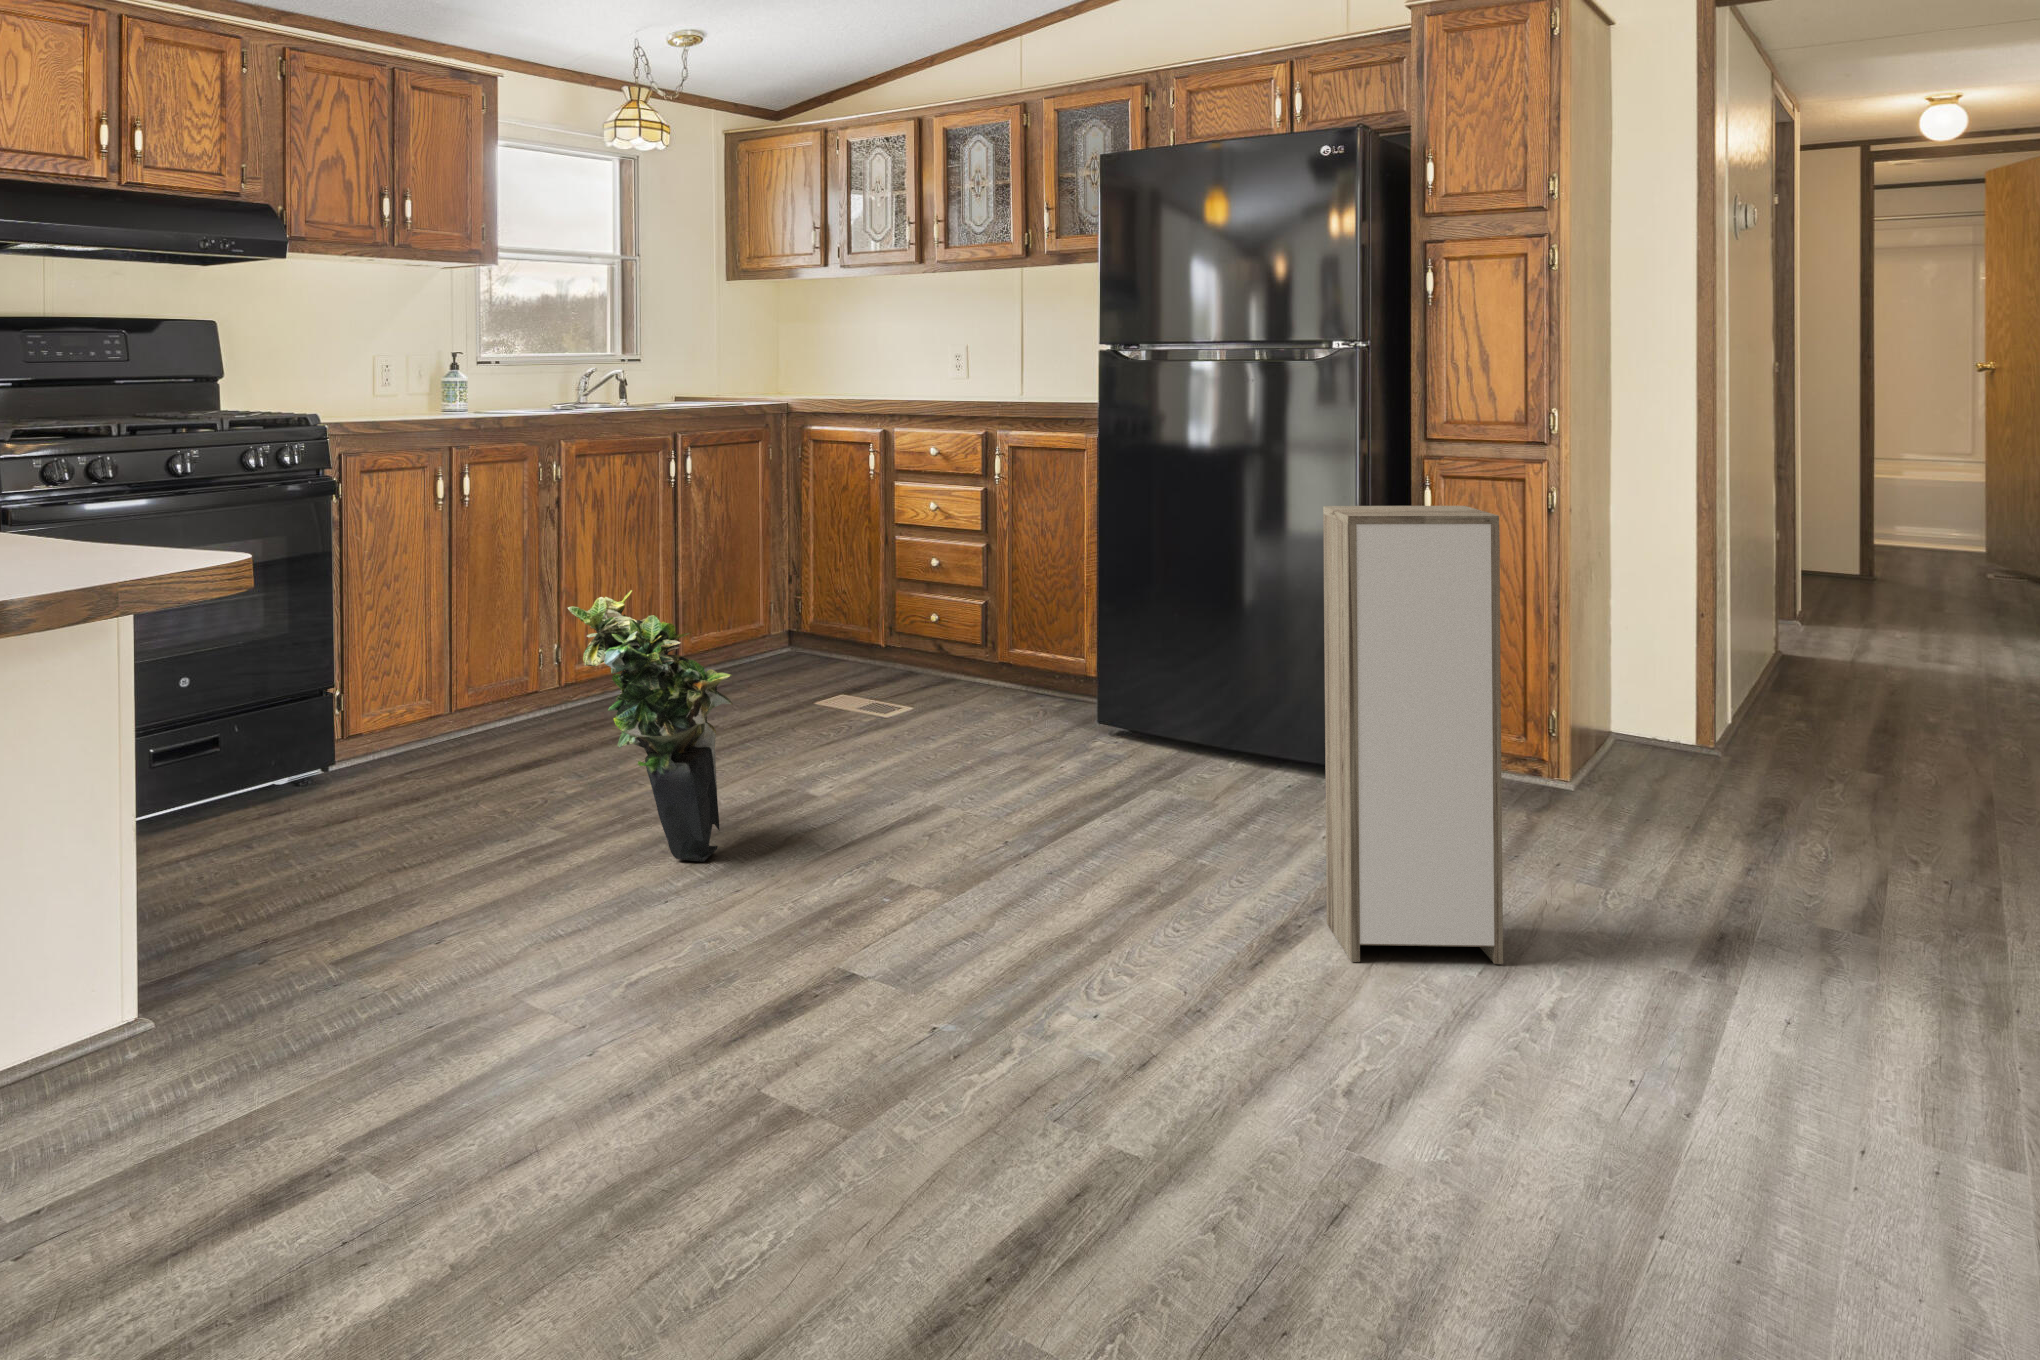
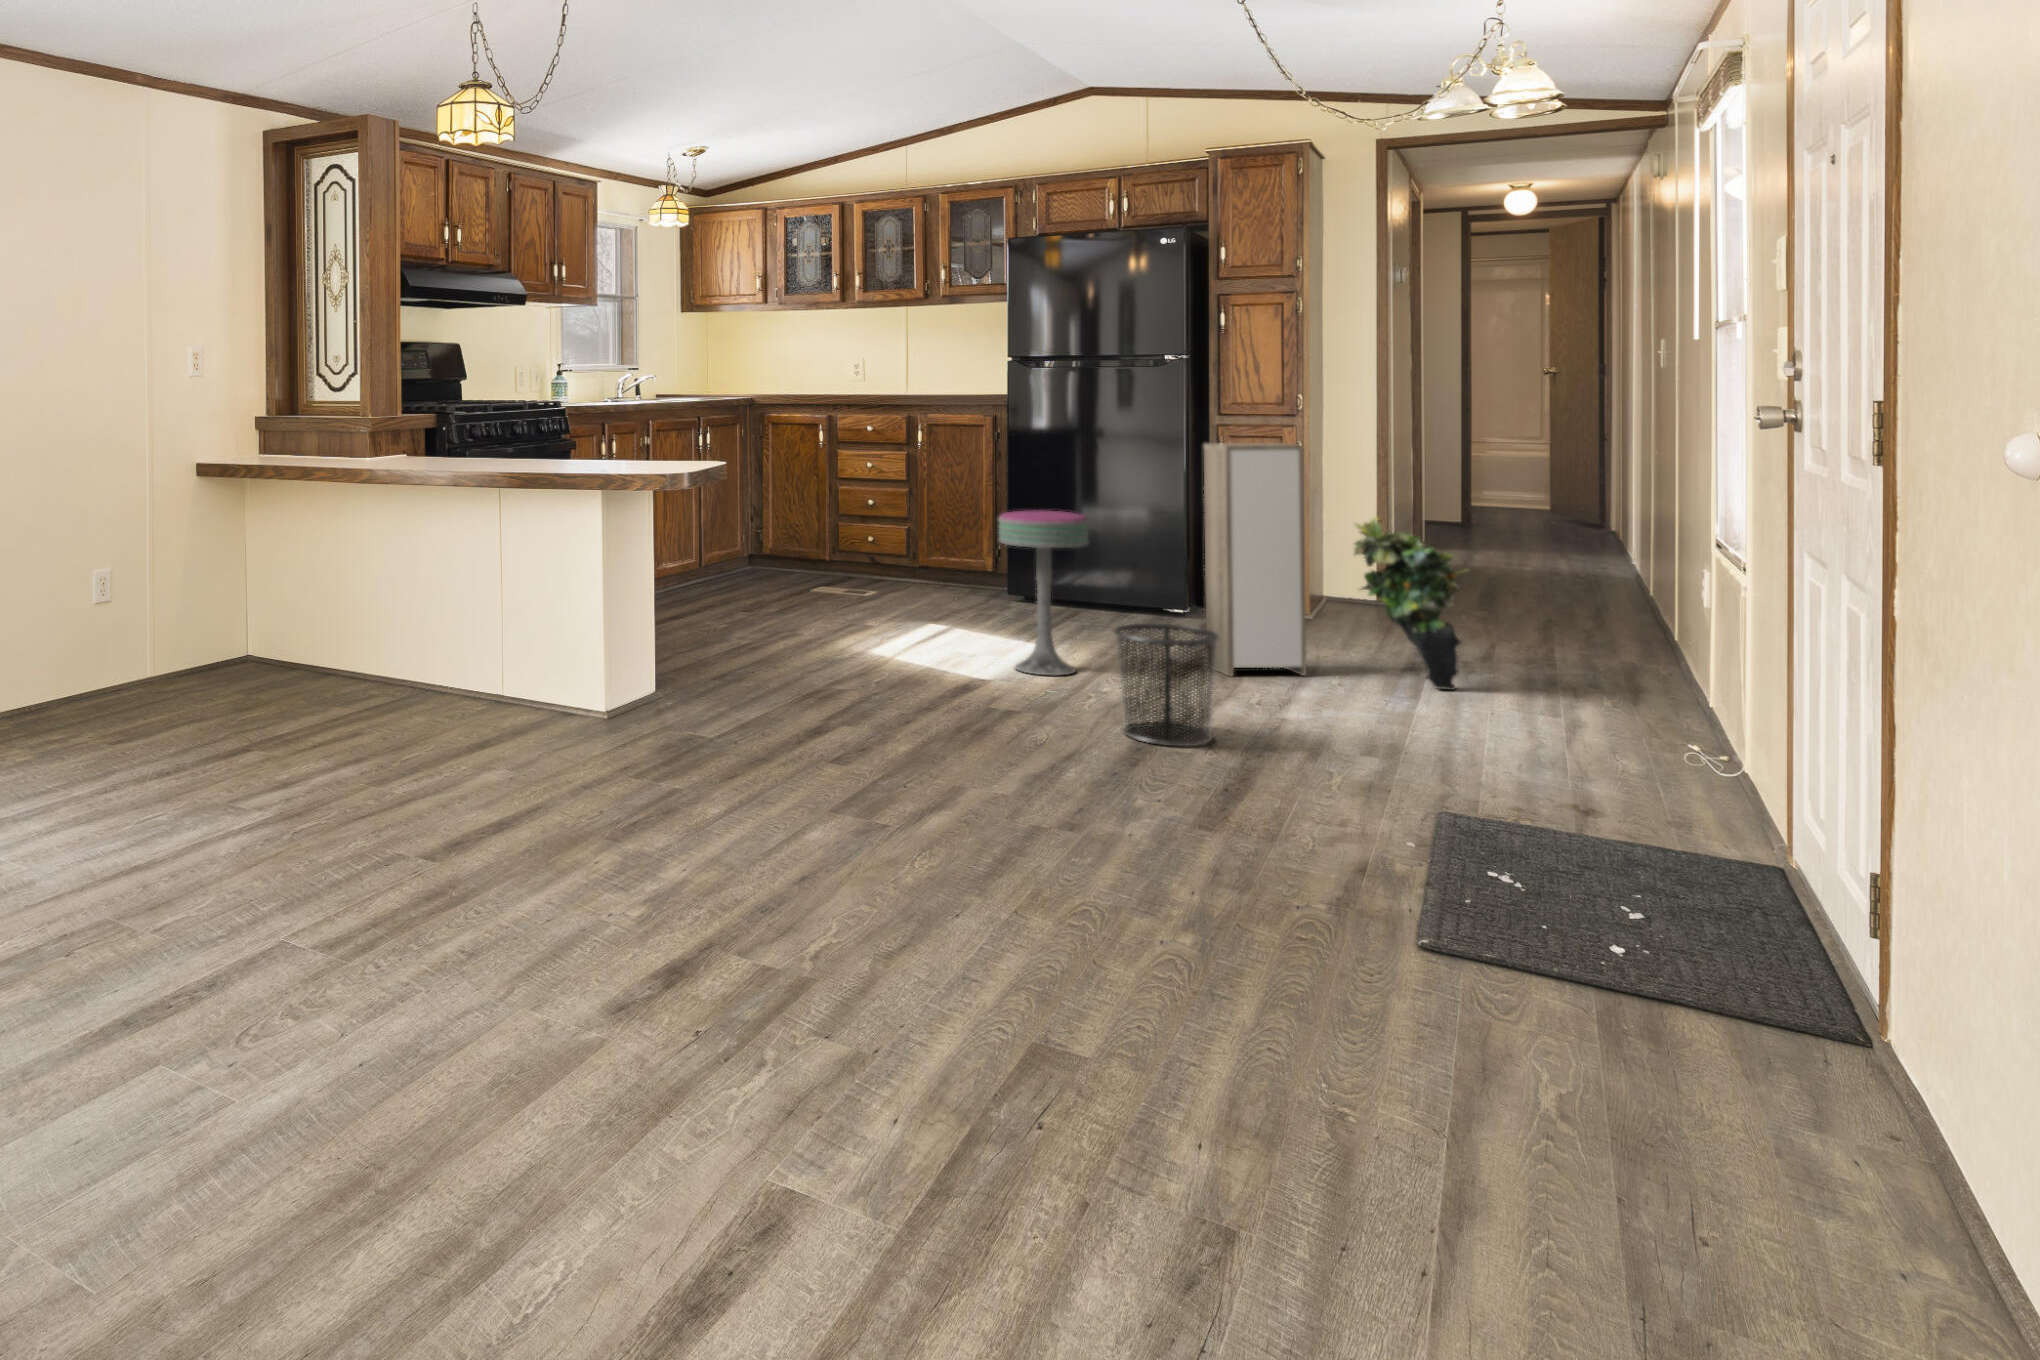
potted plant: present [568,590,733,862] -> present [1354,518,1465,690]
bar stool: none [931,626,1092,952] -> present [998,510,1089,676]
waste bin: none [969,935,1197,1276] -> present [1114,624,1219,746]

